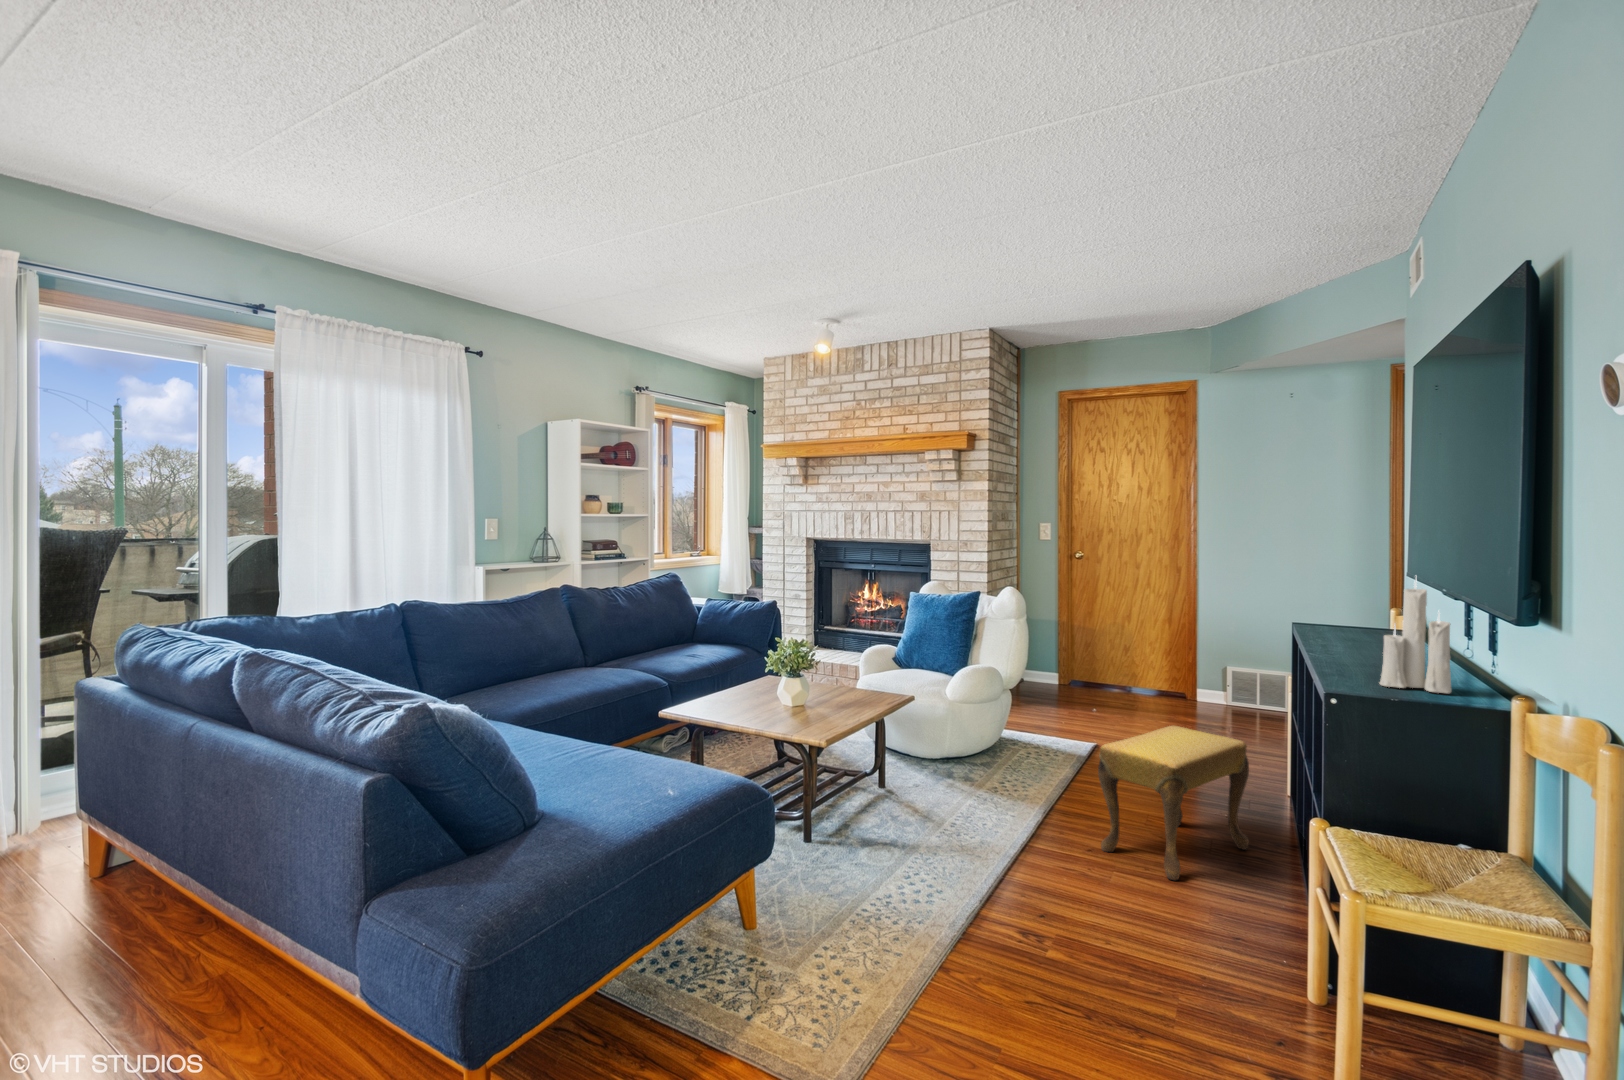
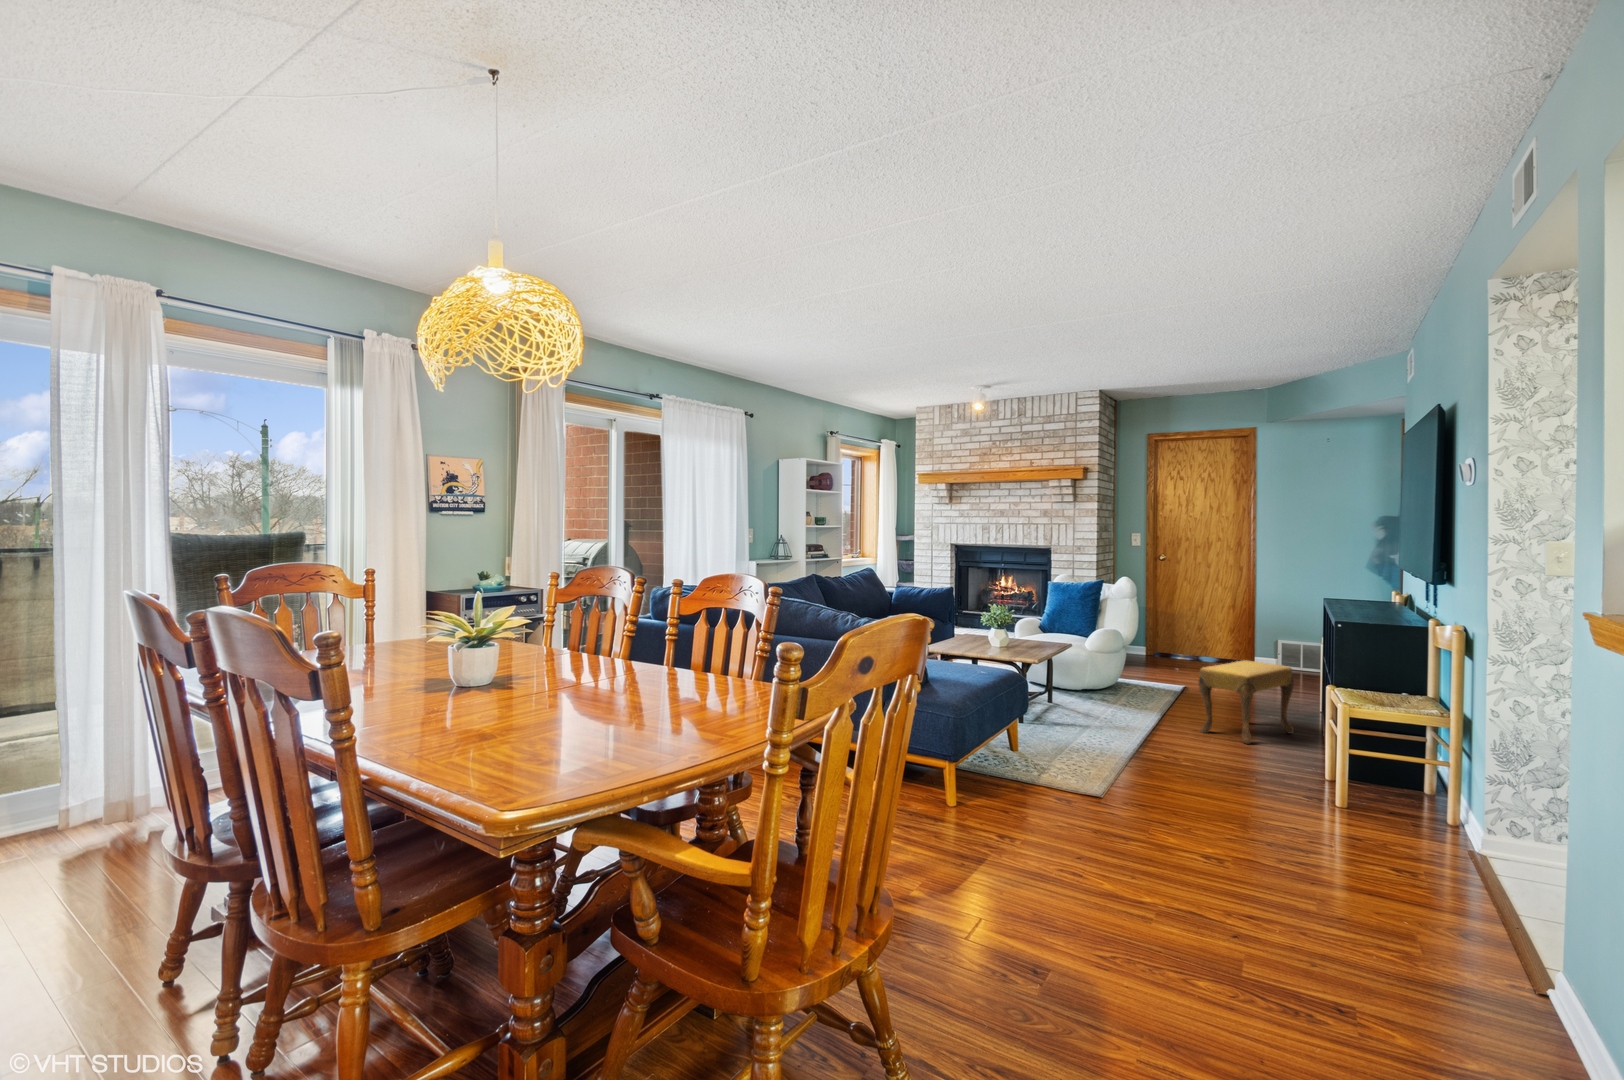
candle: present [1380,579,1451,694] -> none [1367,558,1405,624]

